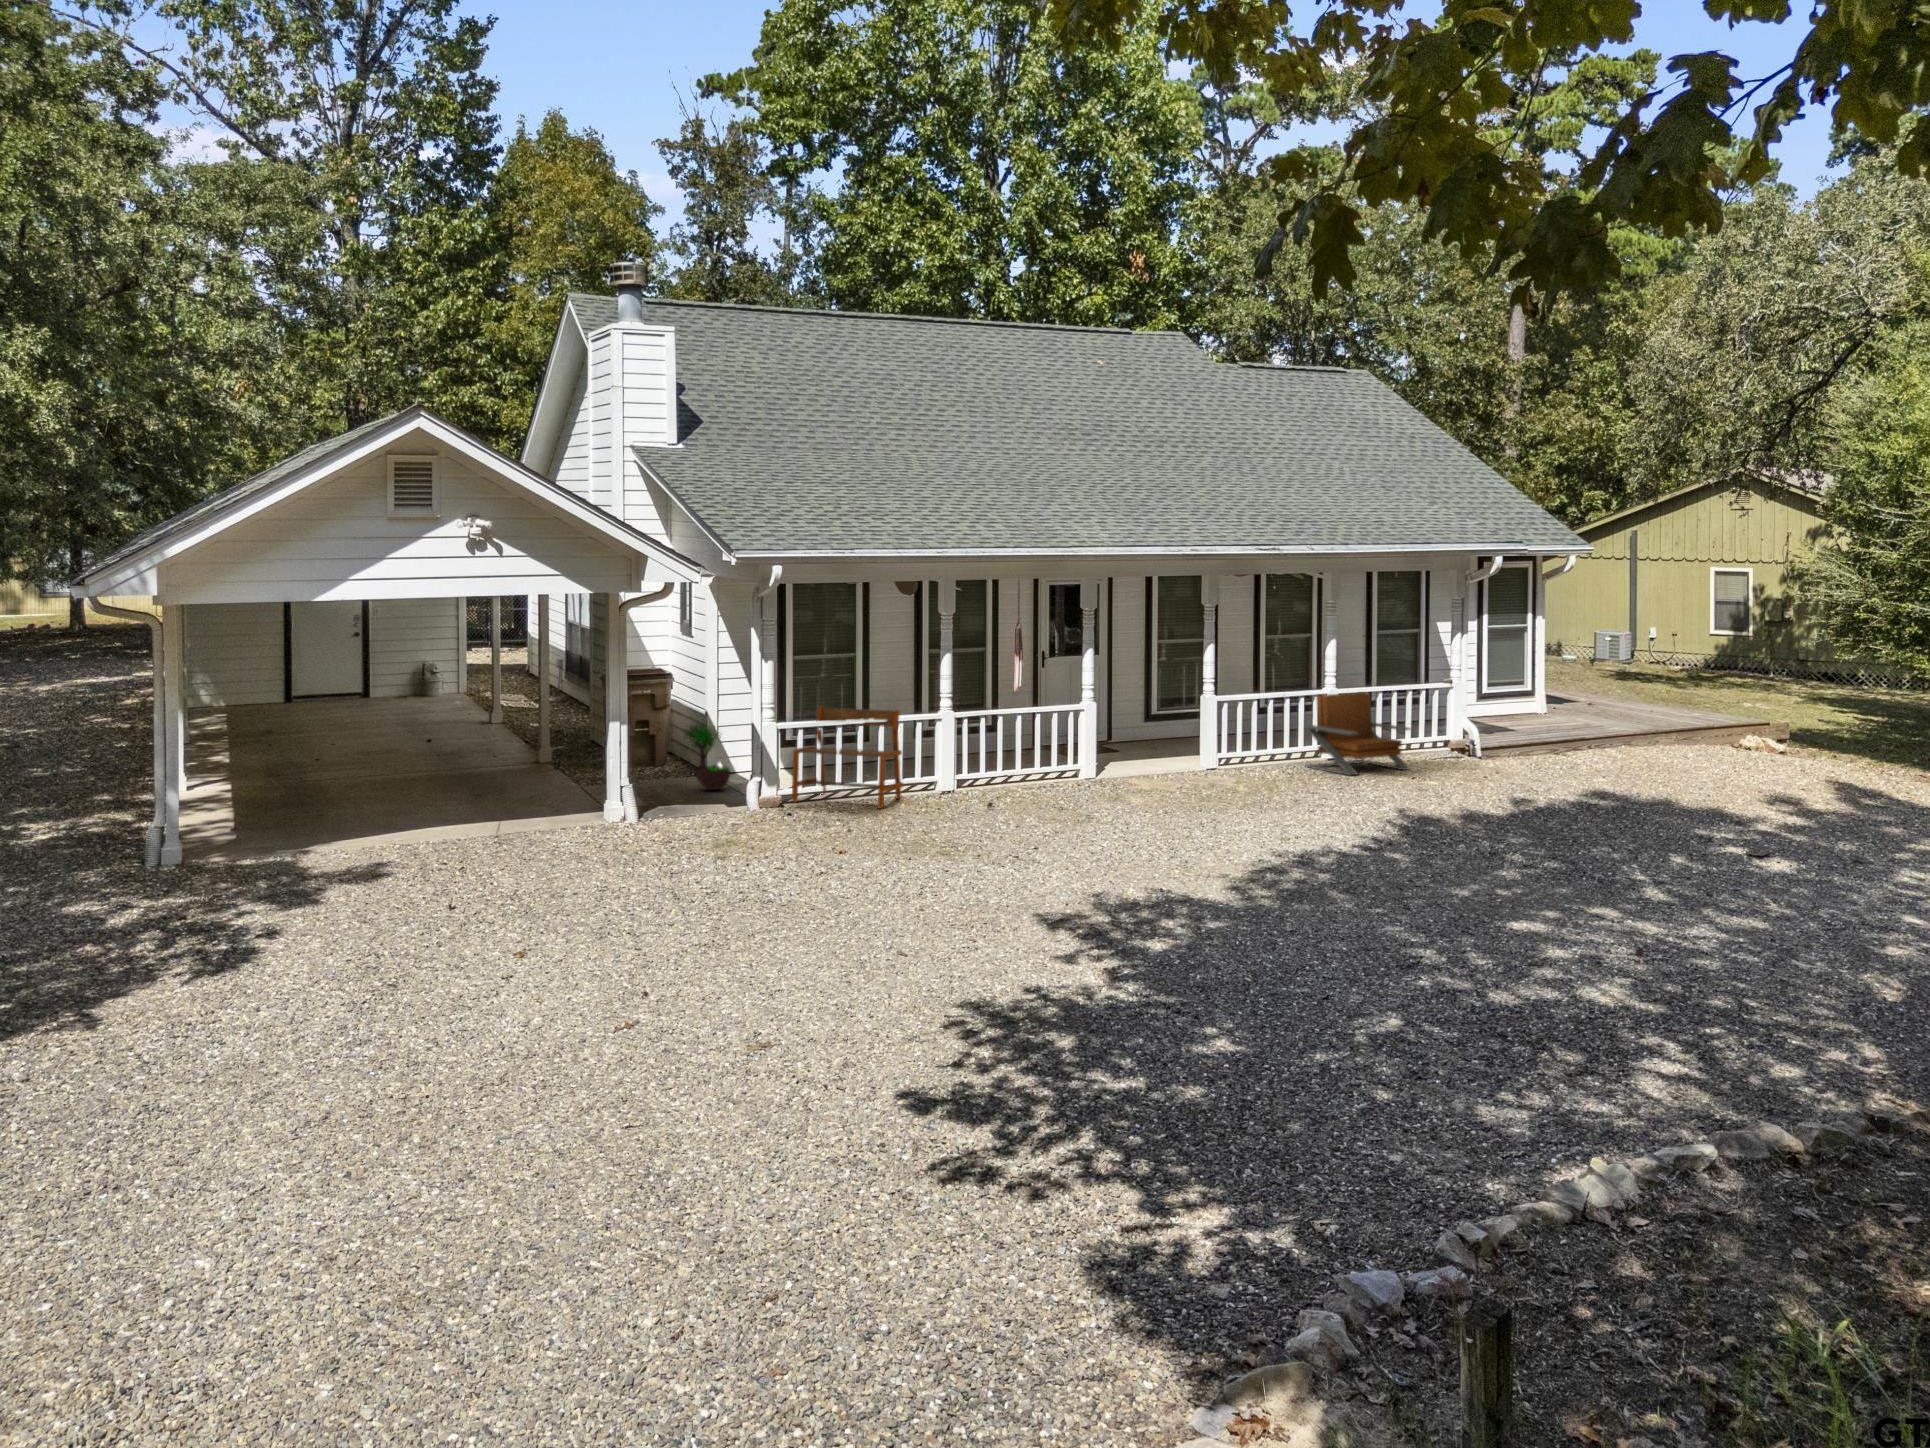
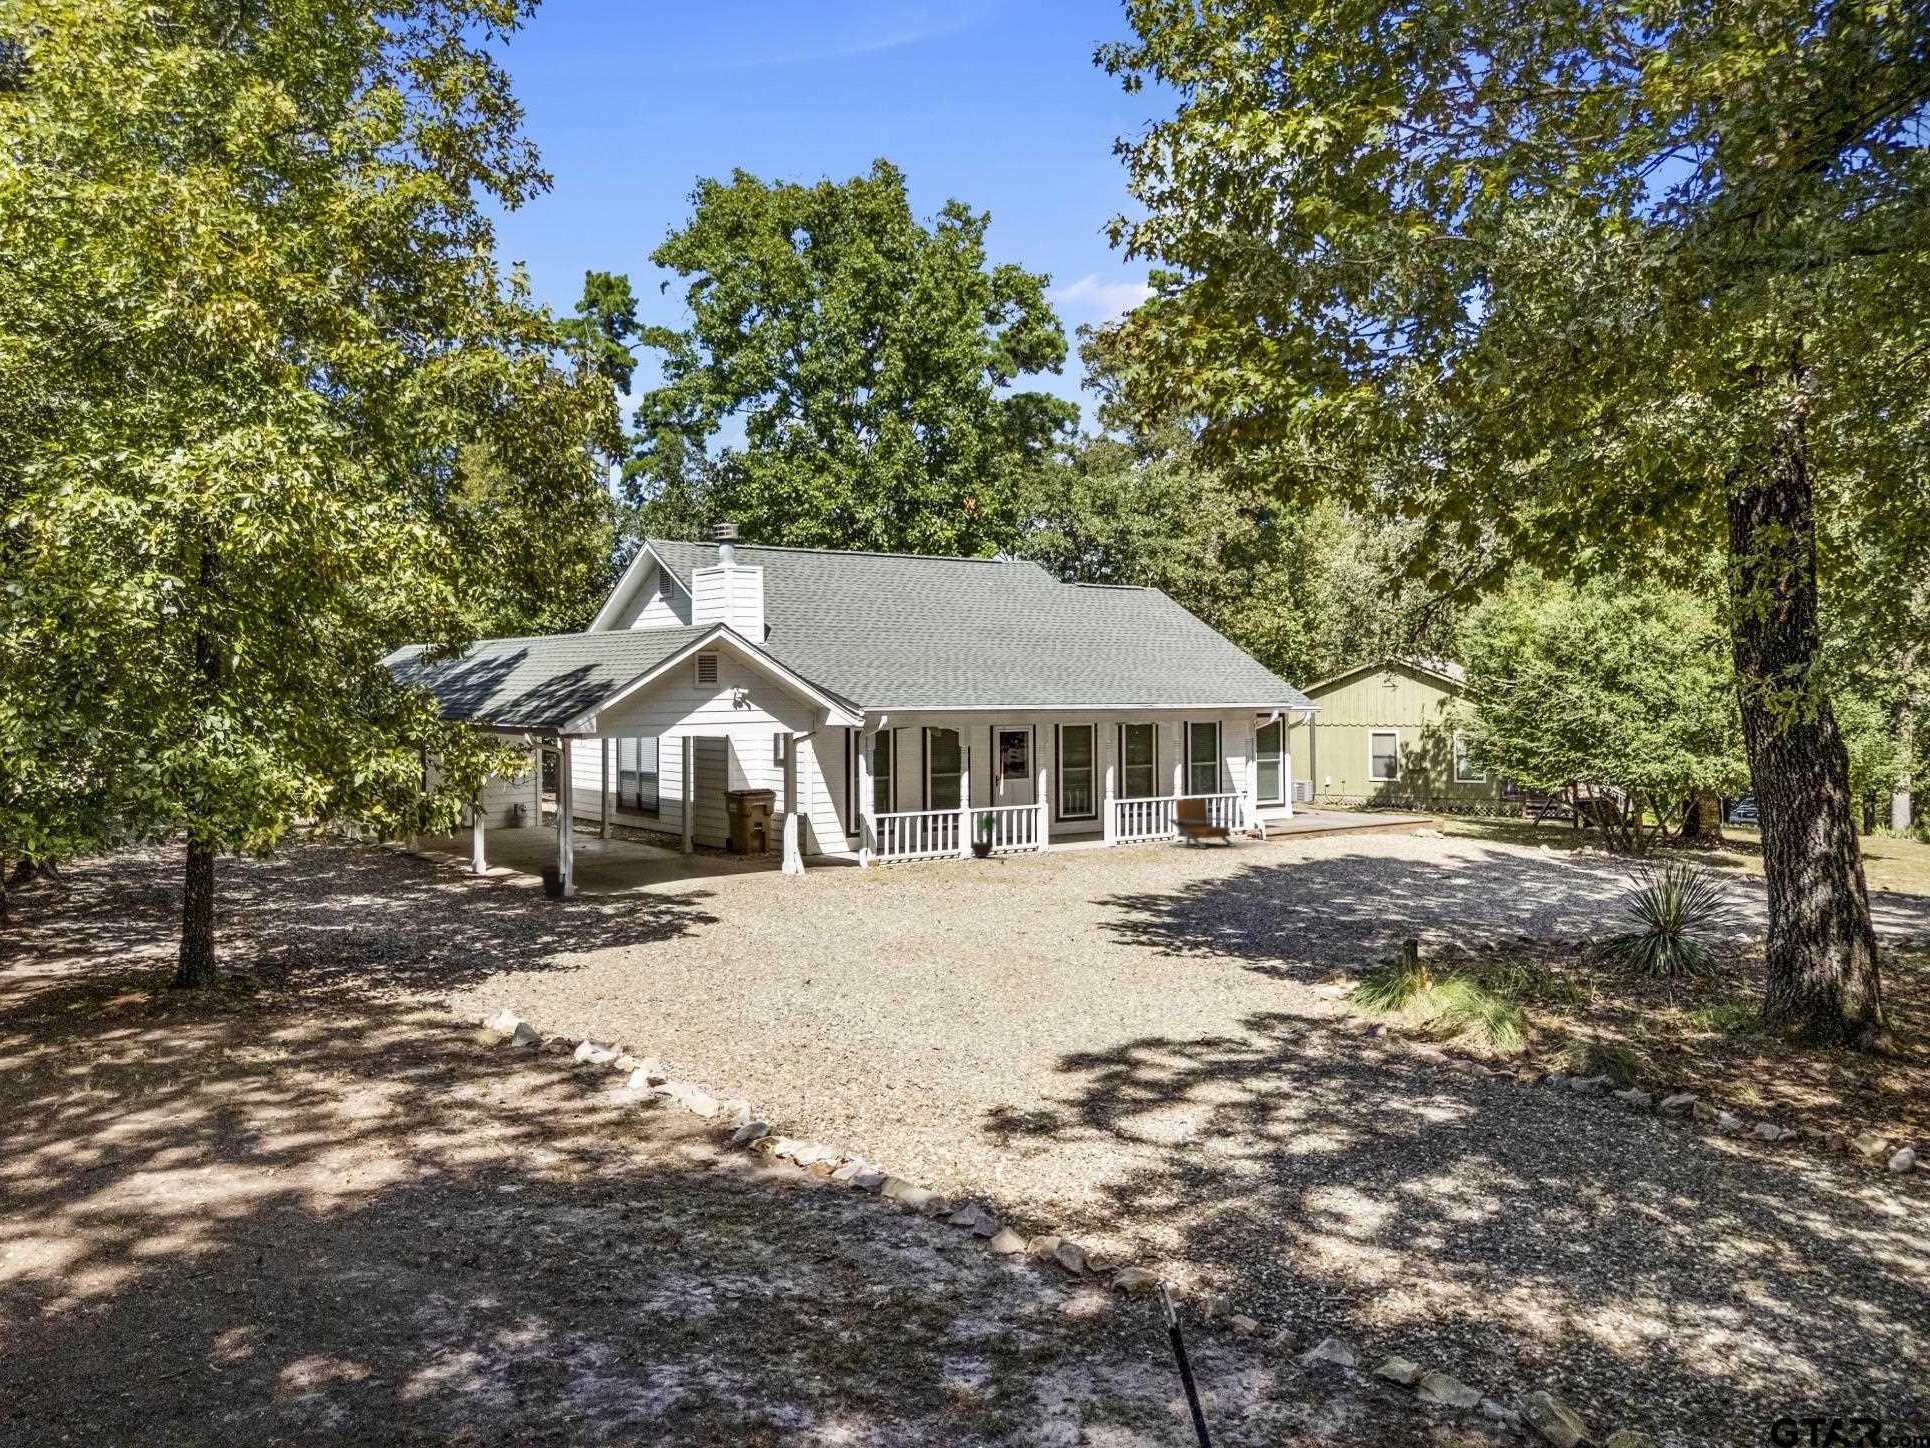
bench: present [792,706,903,809] -> none [883,805,950,867]
potted tree: present [685,724,730,790] -> present [972,815,998,857]
bucket: none [91,816,153,878] -> present [539,866,566,901]

